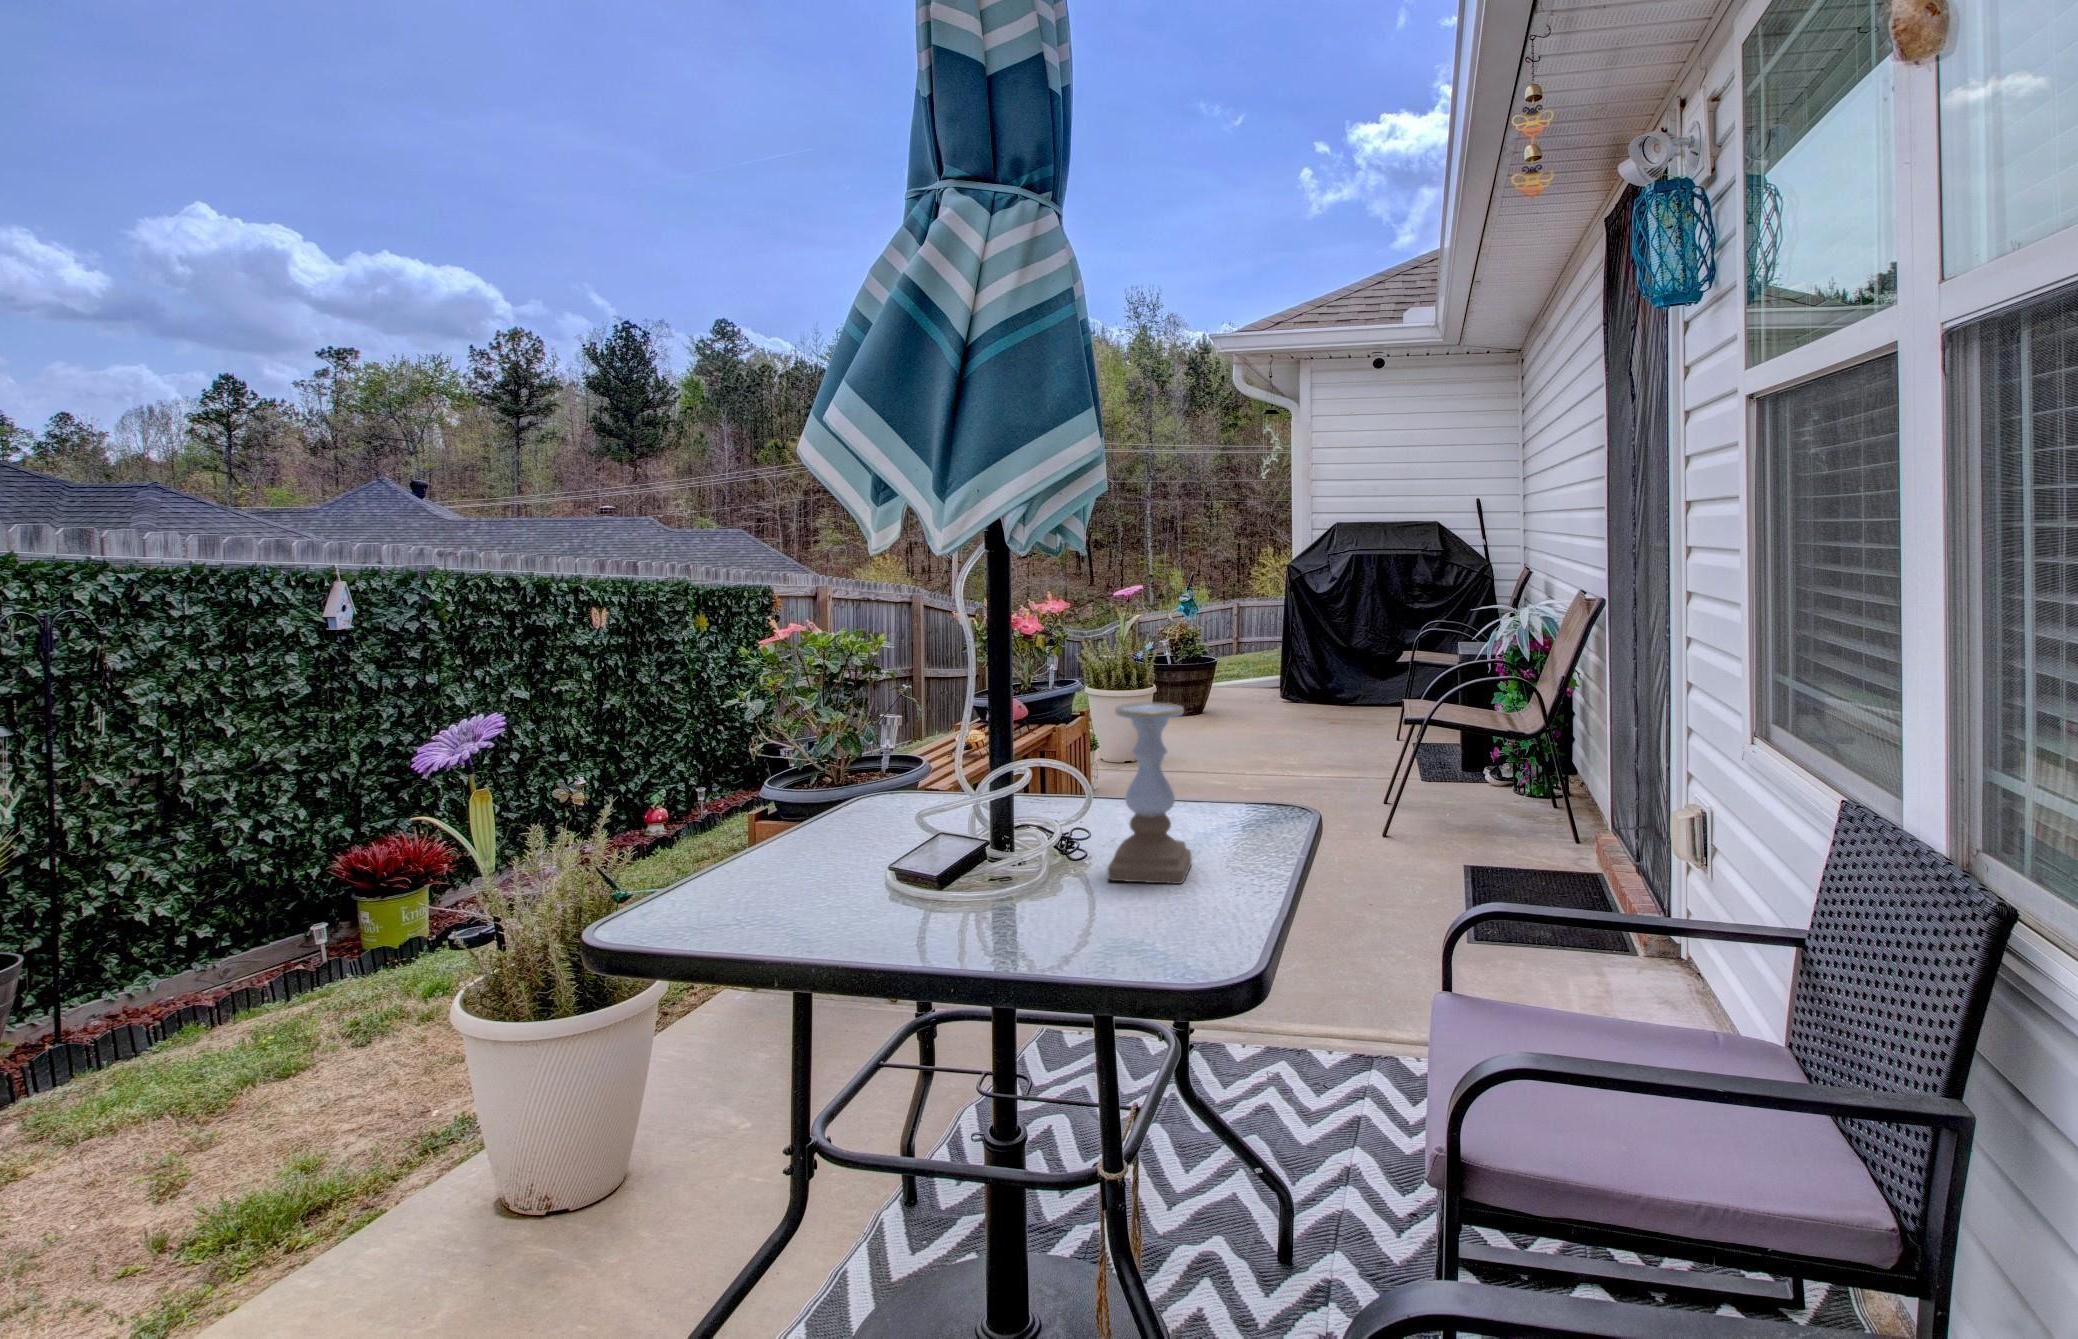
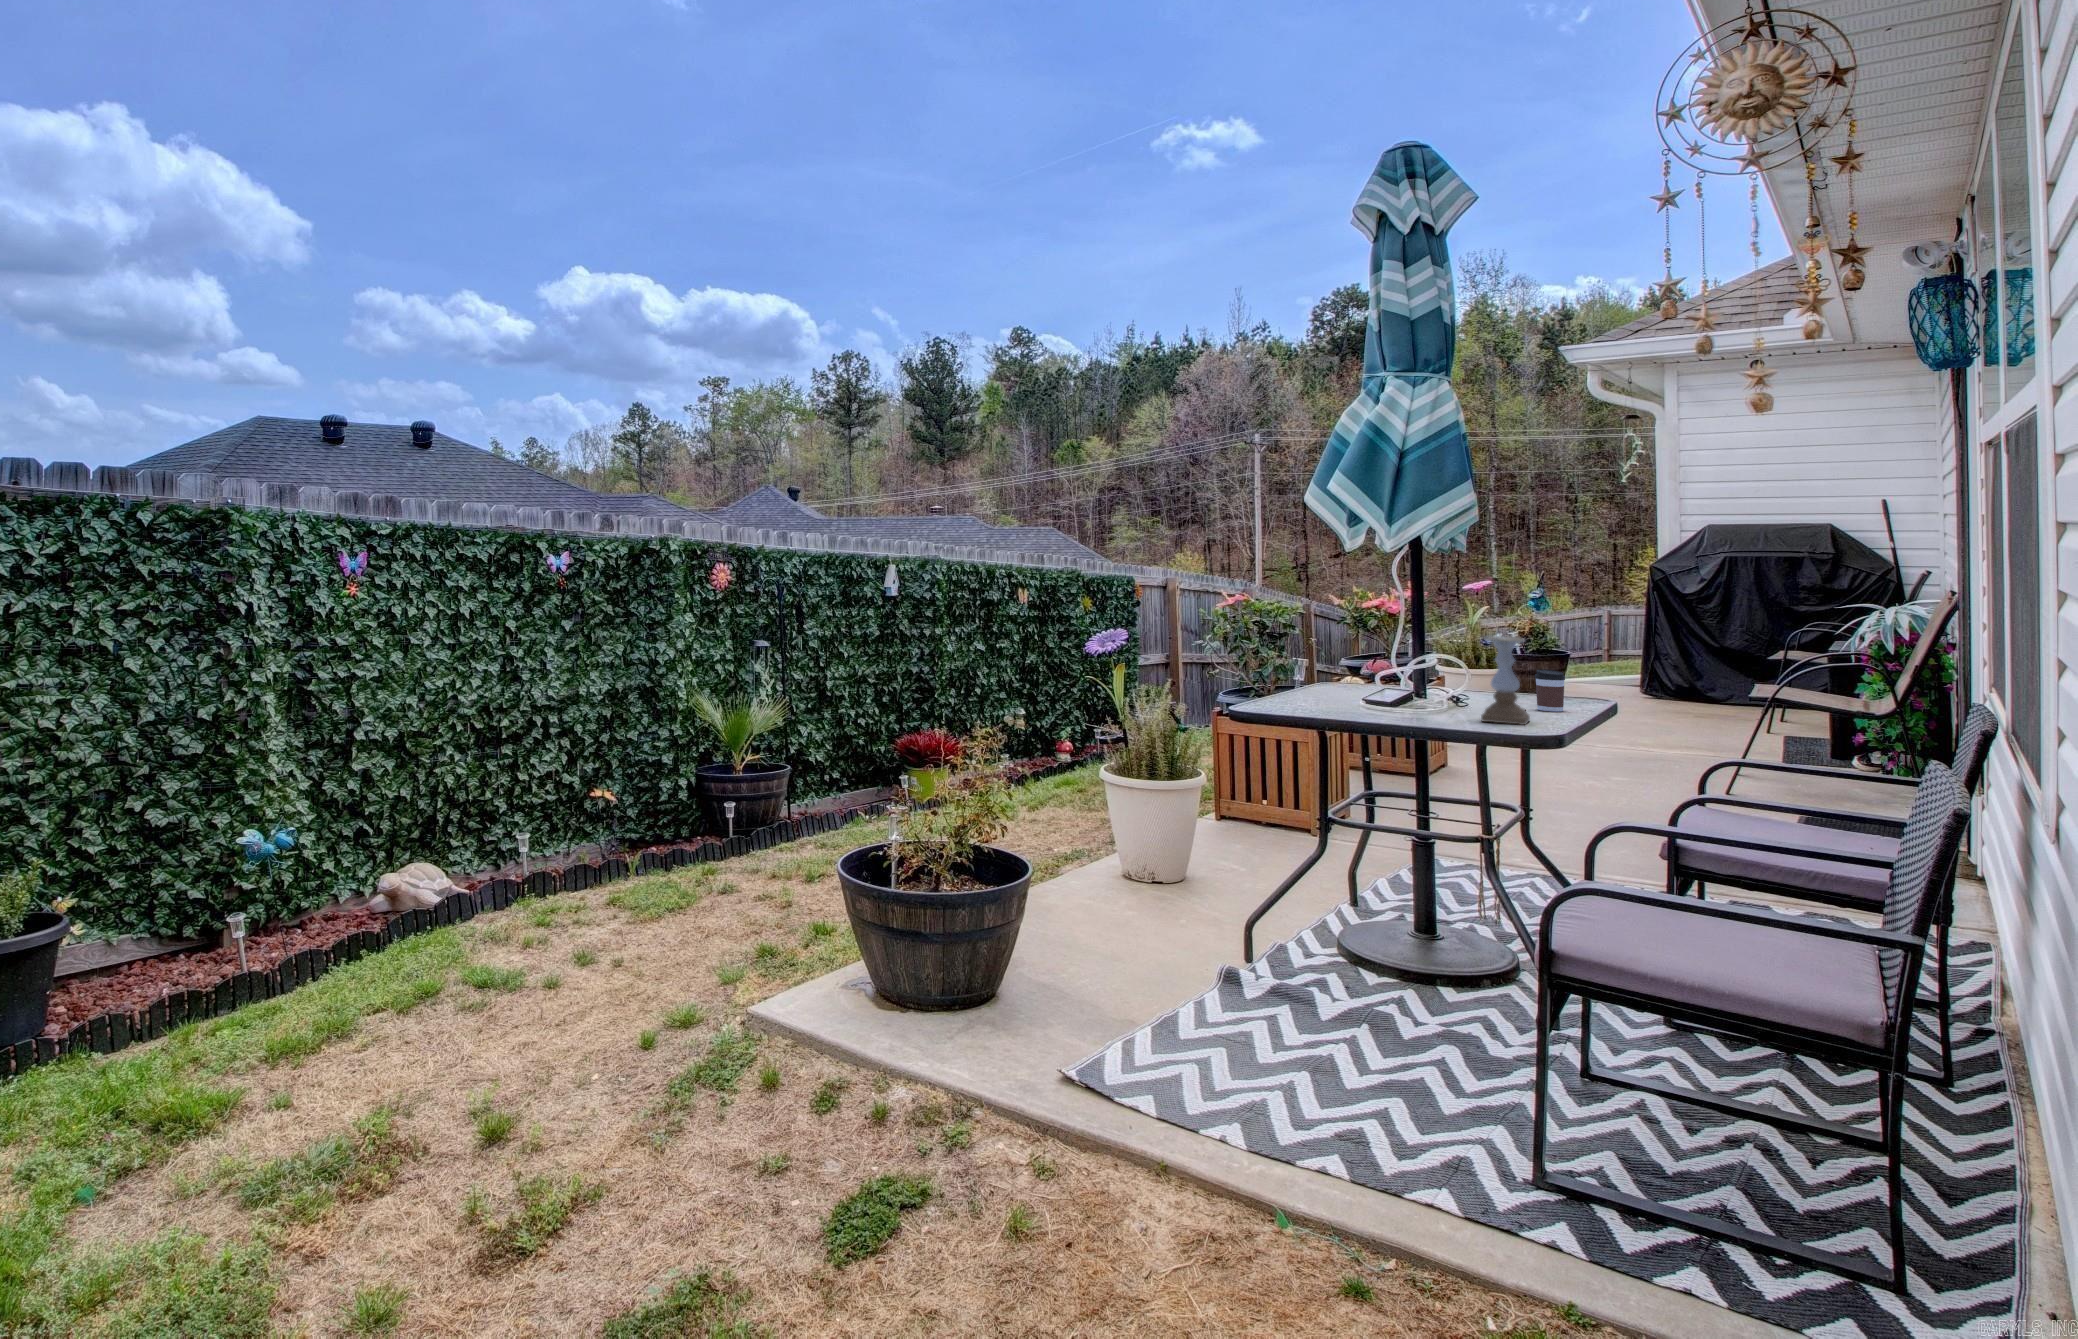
coffee cup: none [1200,744,1244,820] -> present [1535,670,1565,712]

